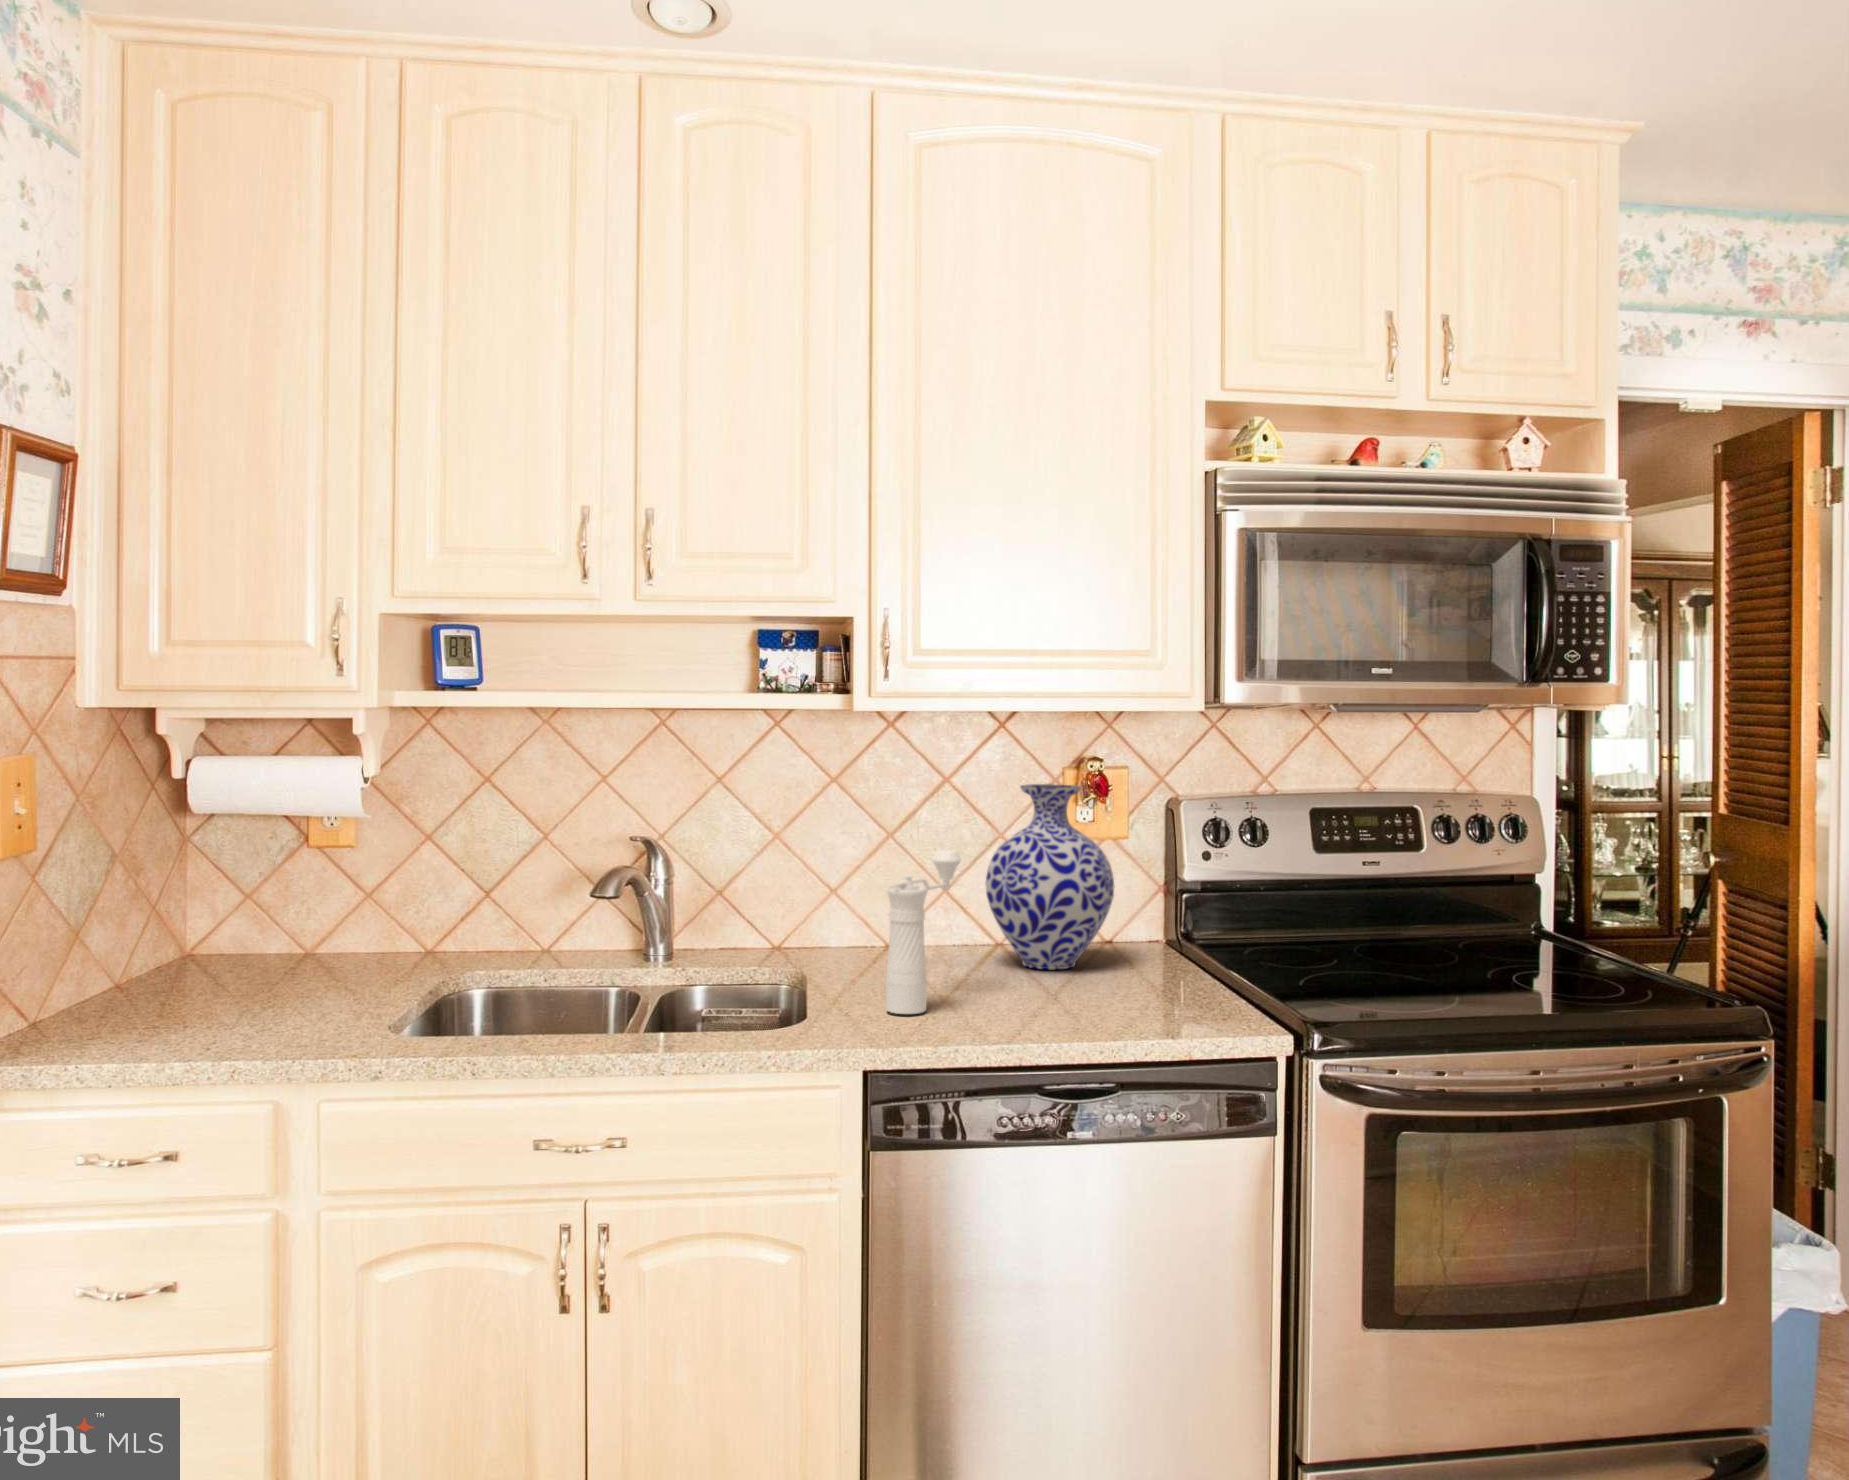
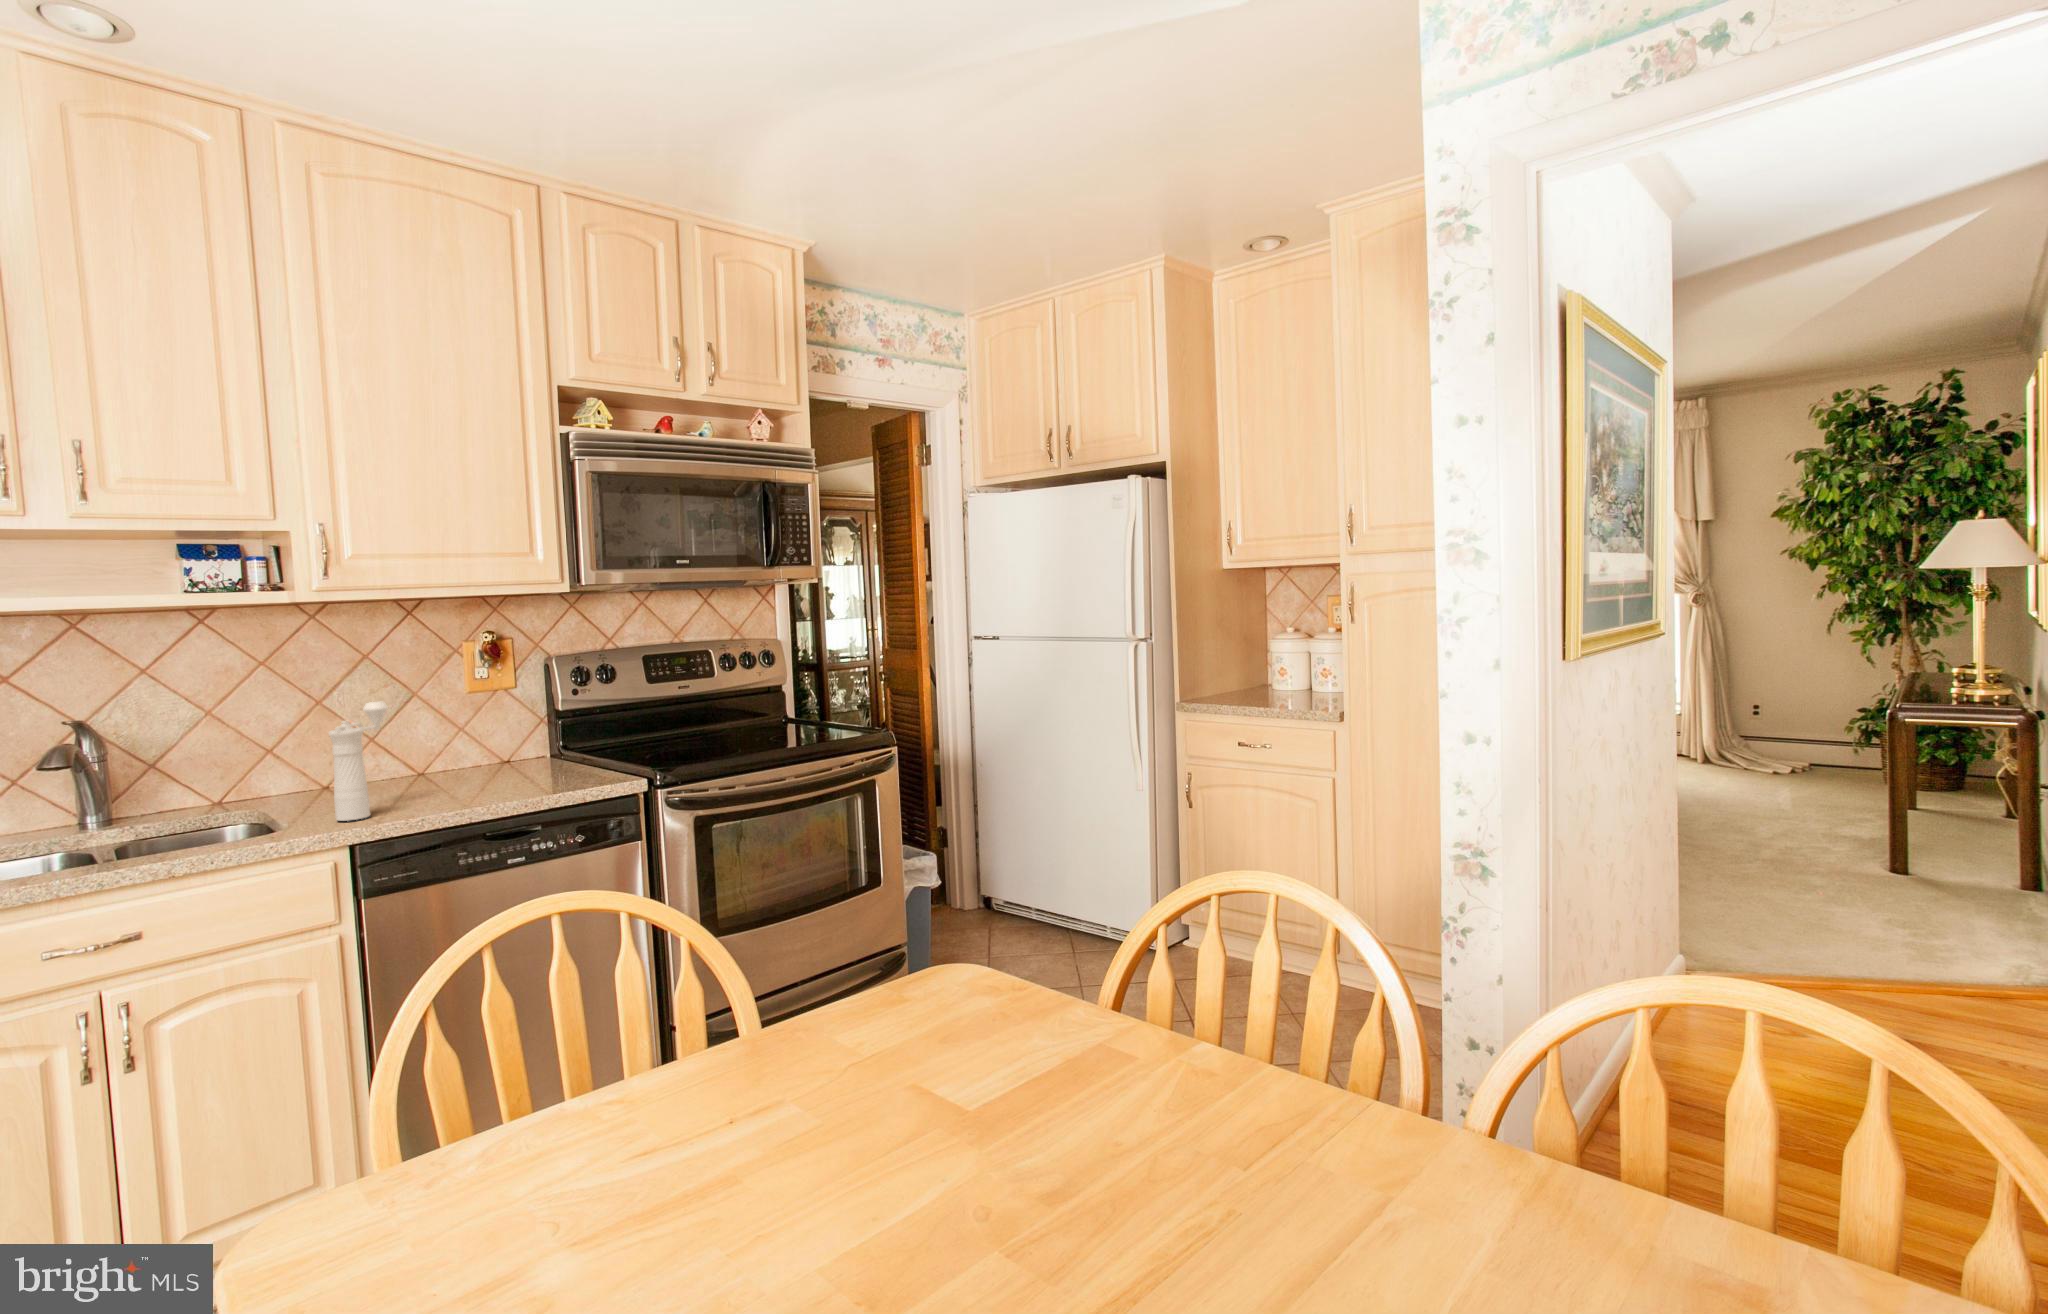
vase: present [986,784,1114,970] -> none [406,651,509,781]

